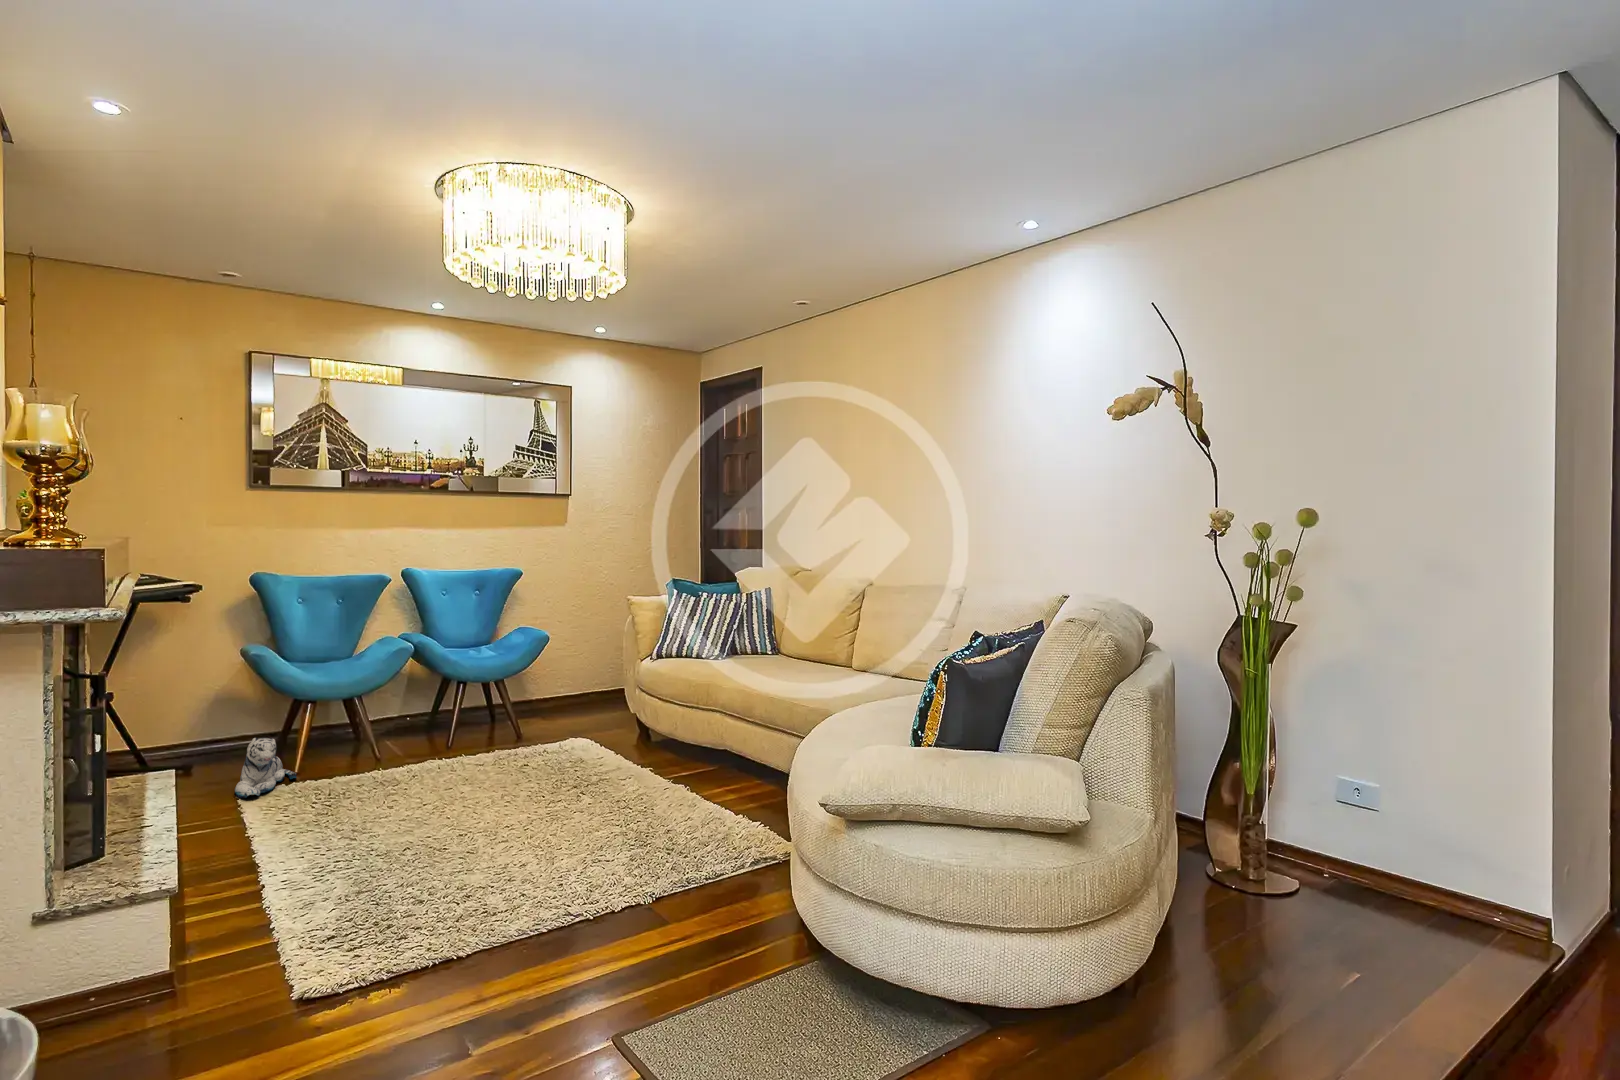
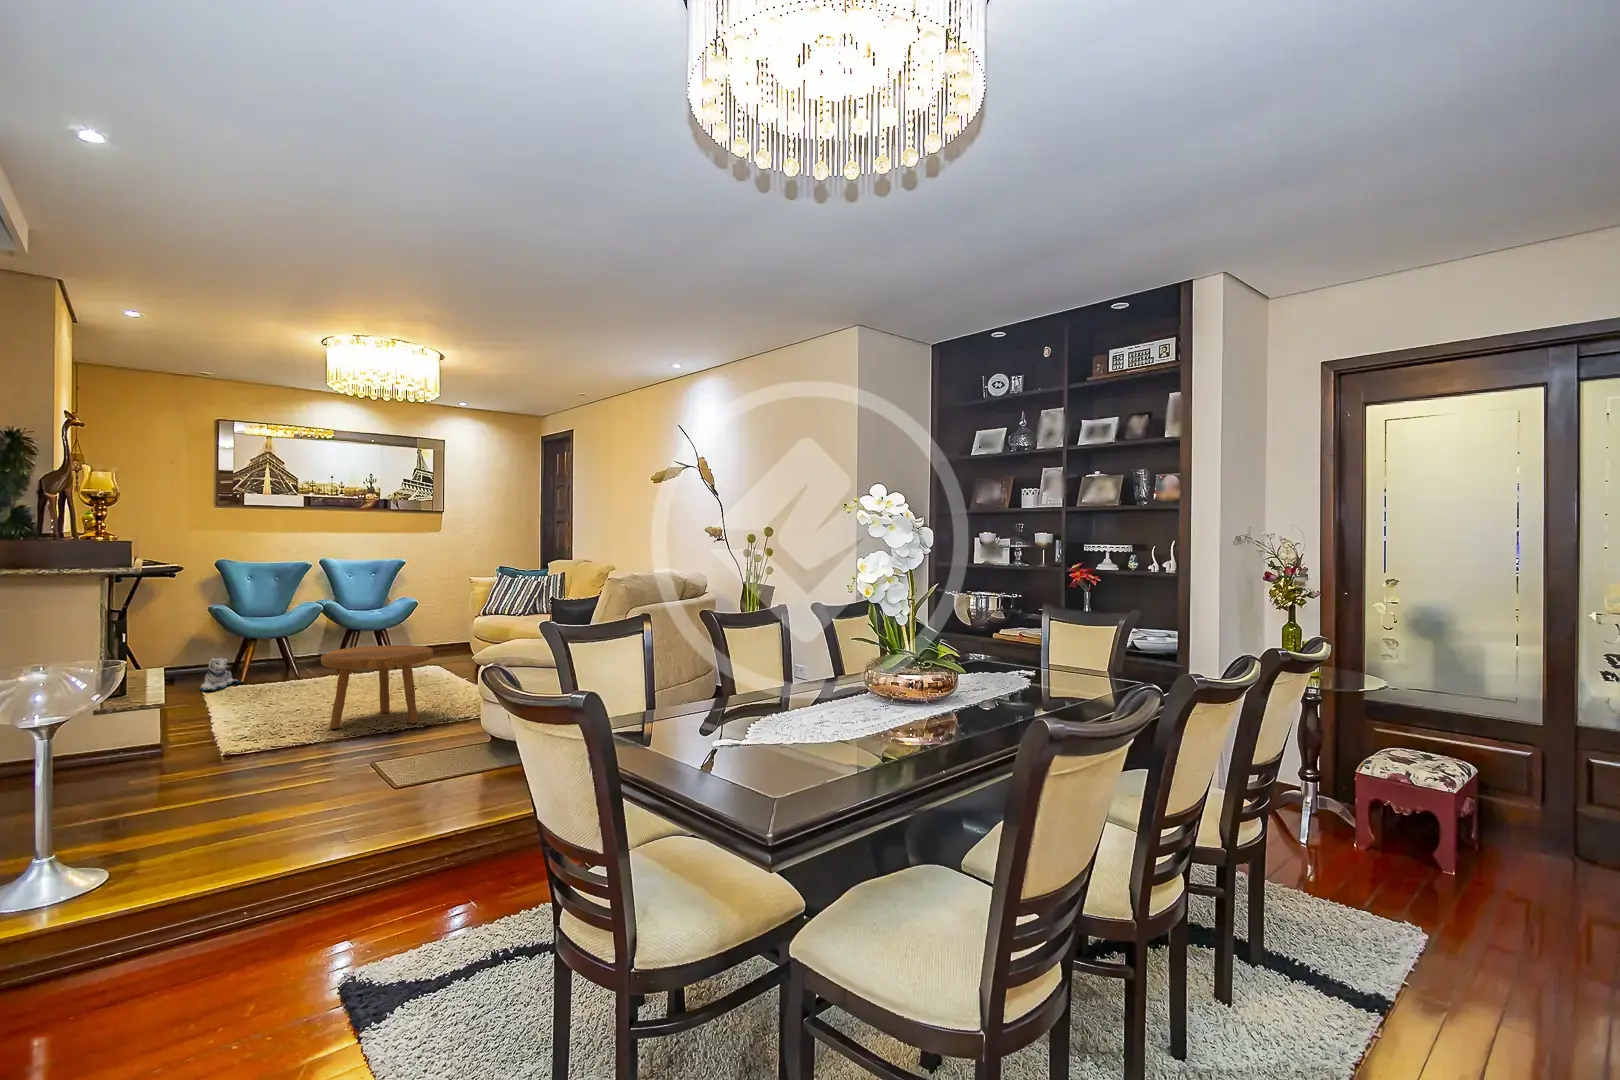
footstool: none [461,734,654,913] -> present [321,645,433,729]

